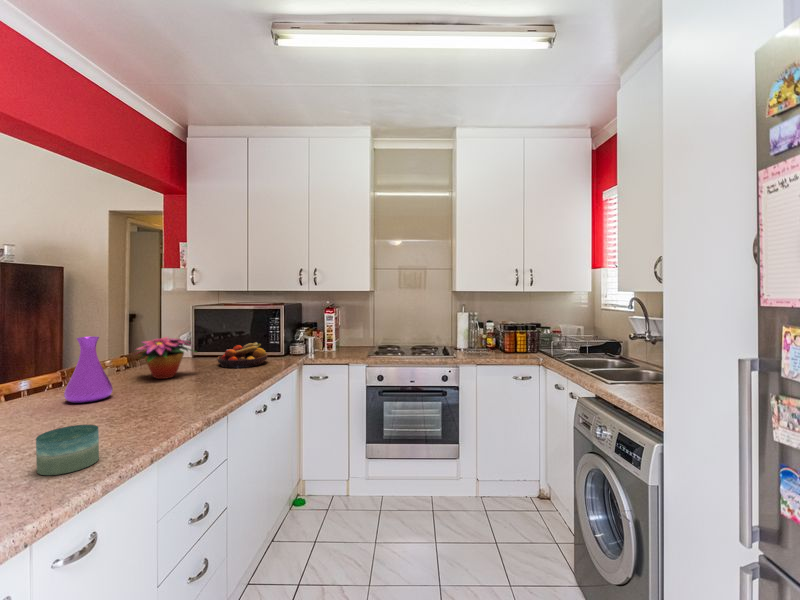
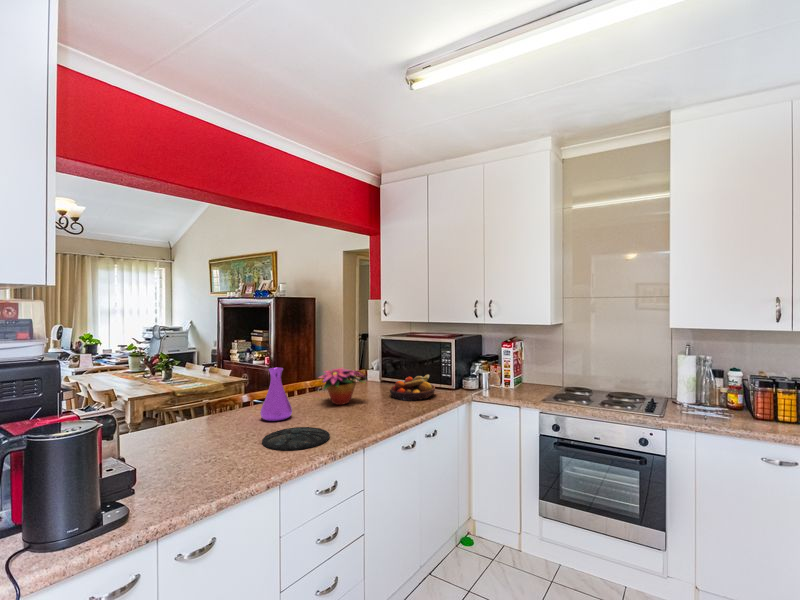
plate: none [97,399,190,426] -> present [262,427,330,450]
candle: present [36,425,99,475] -> none [194,448,234,486]

